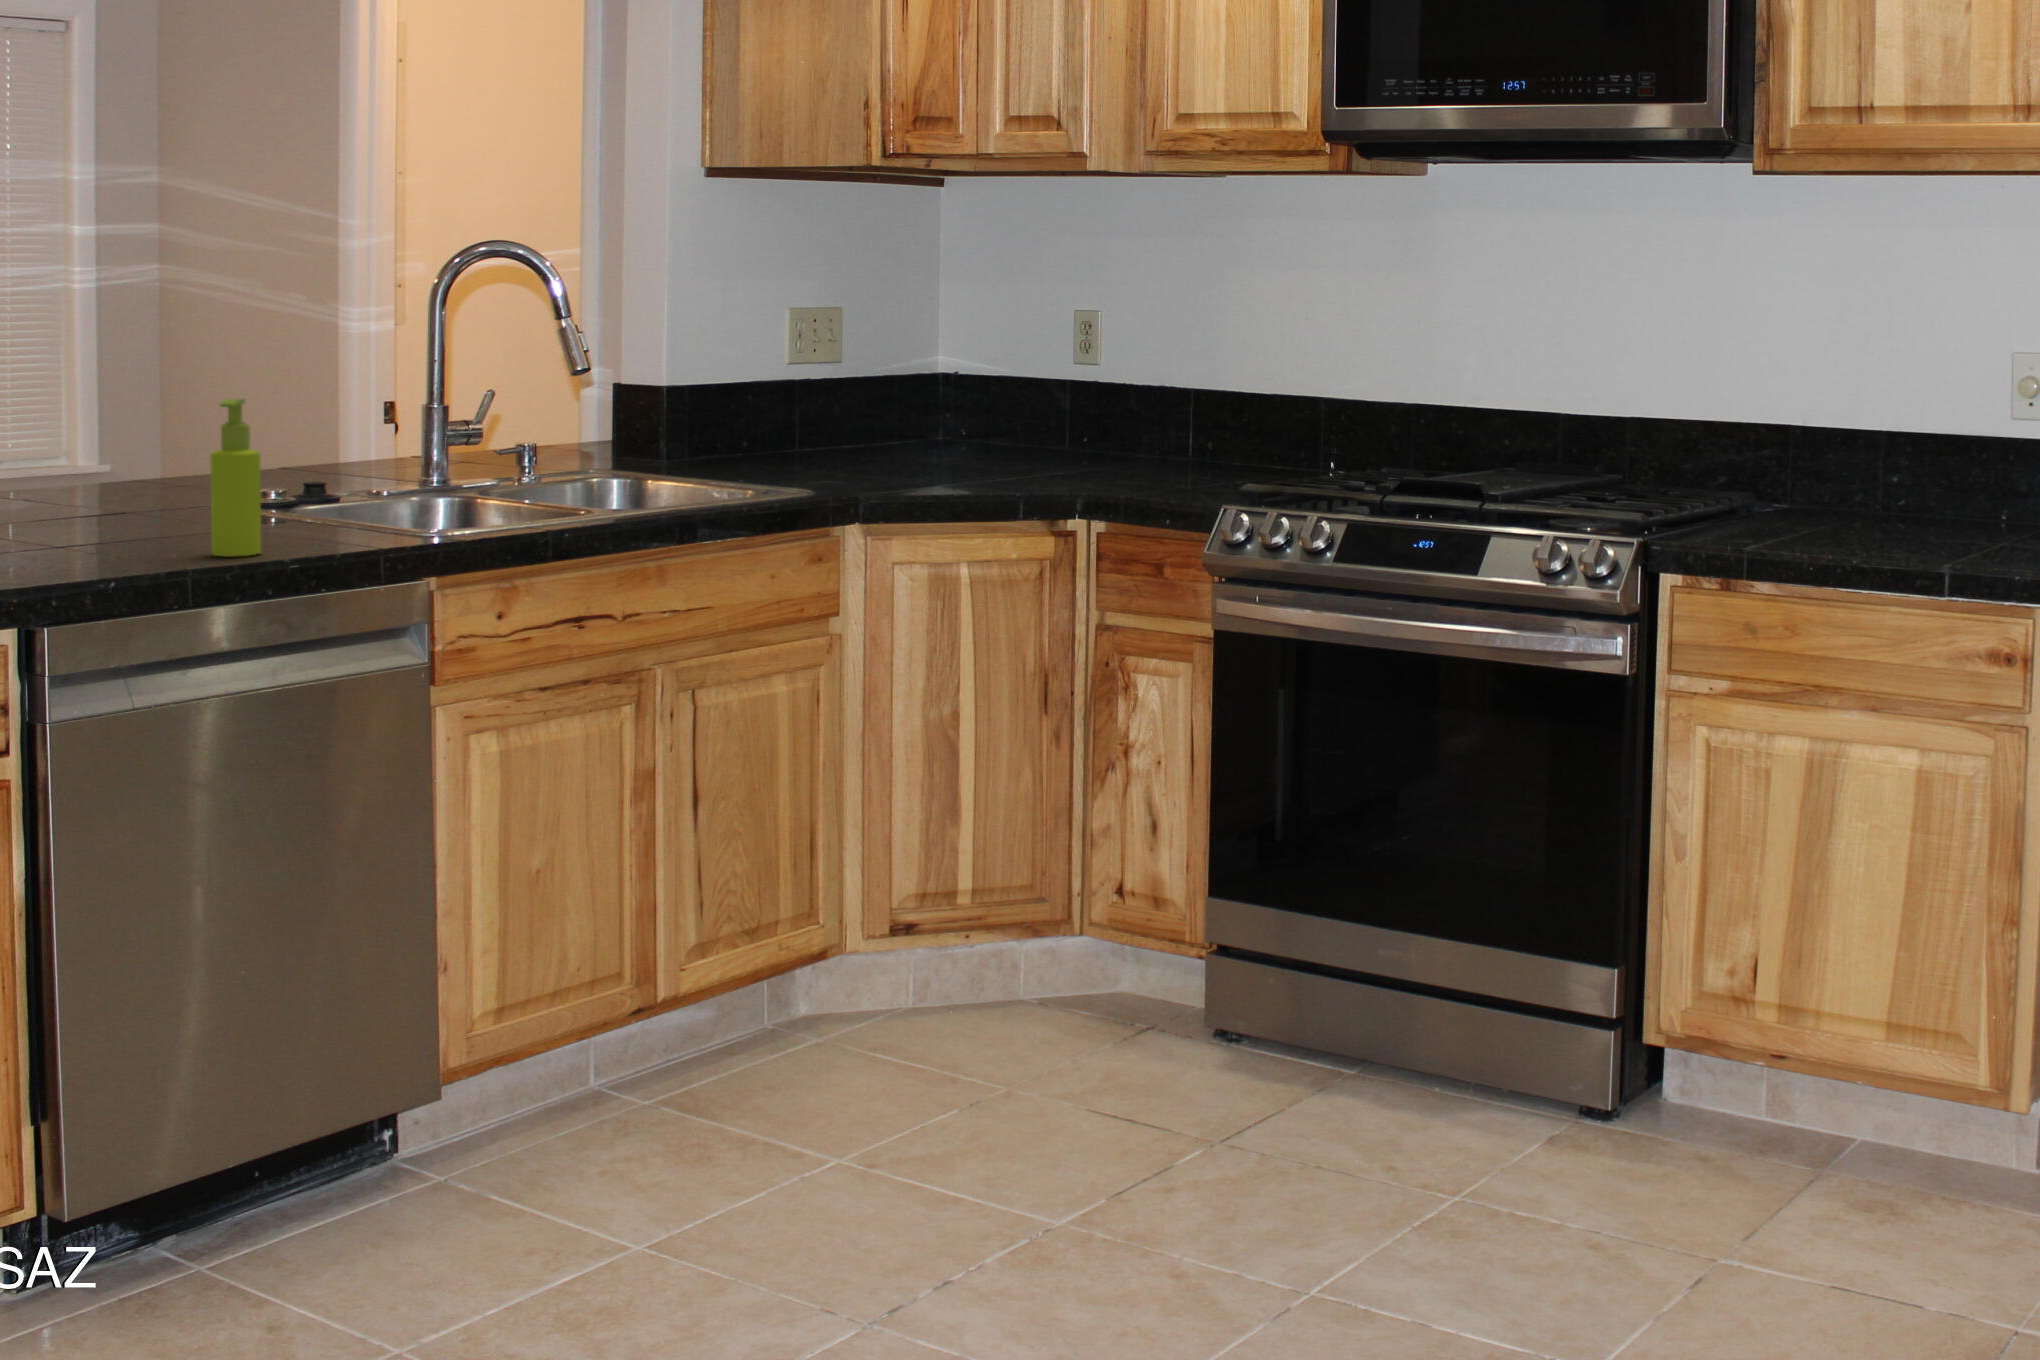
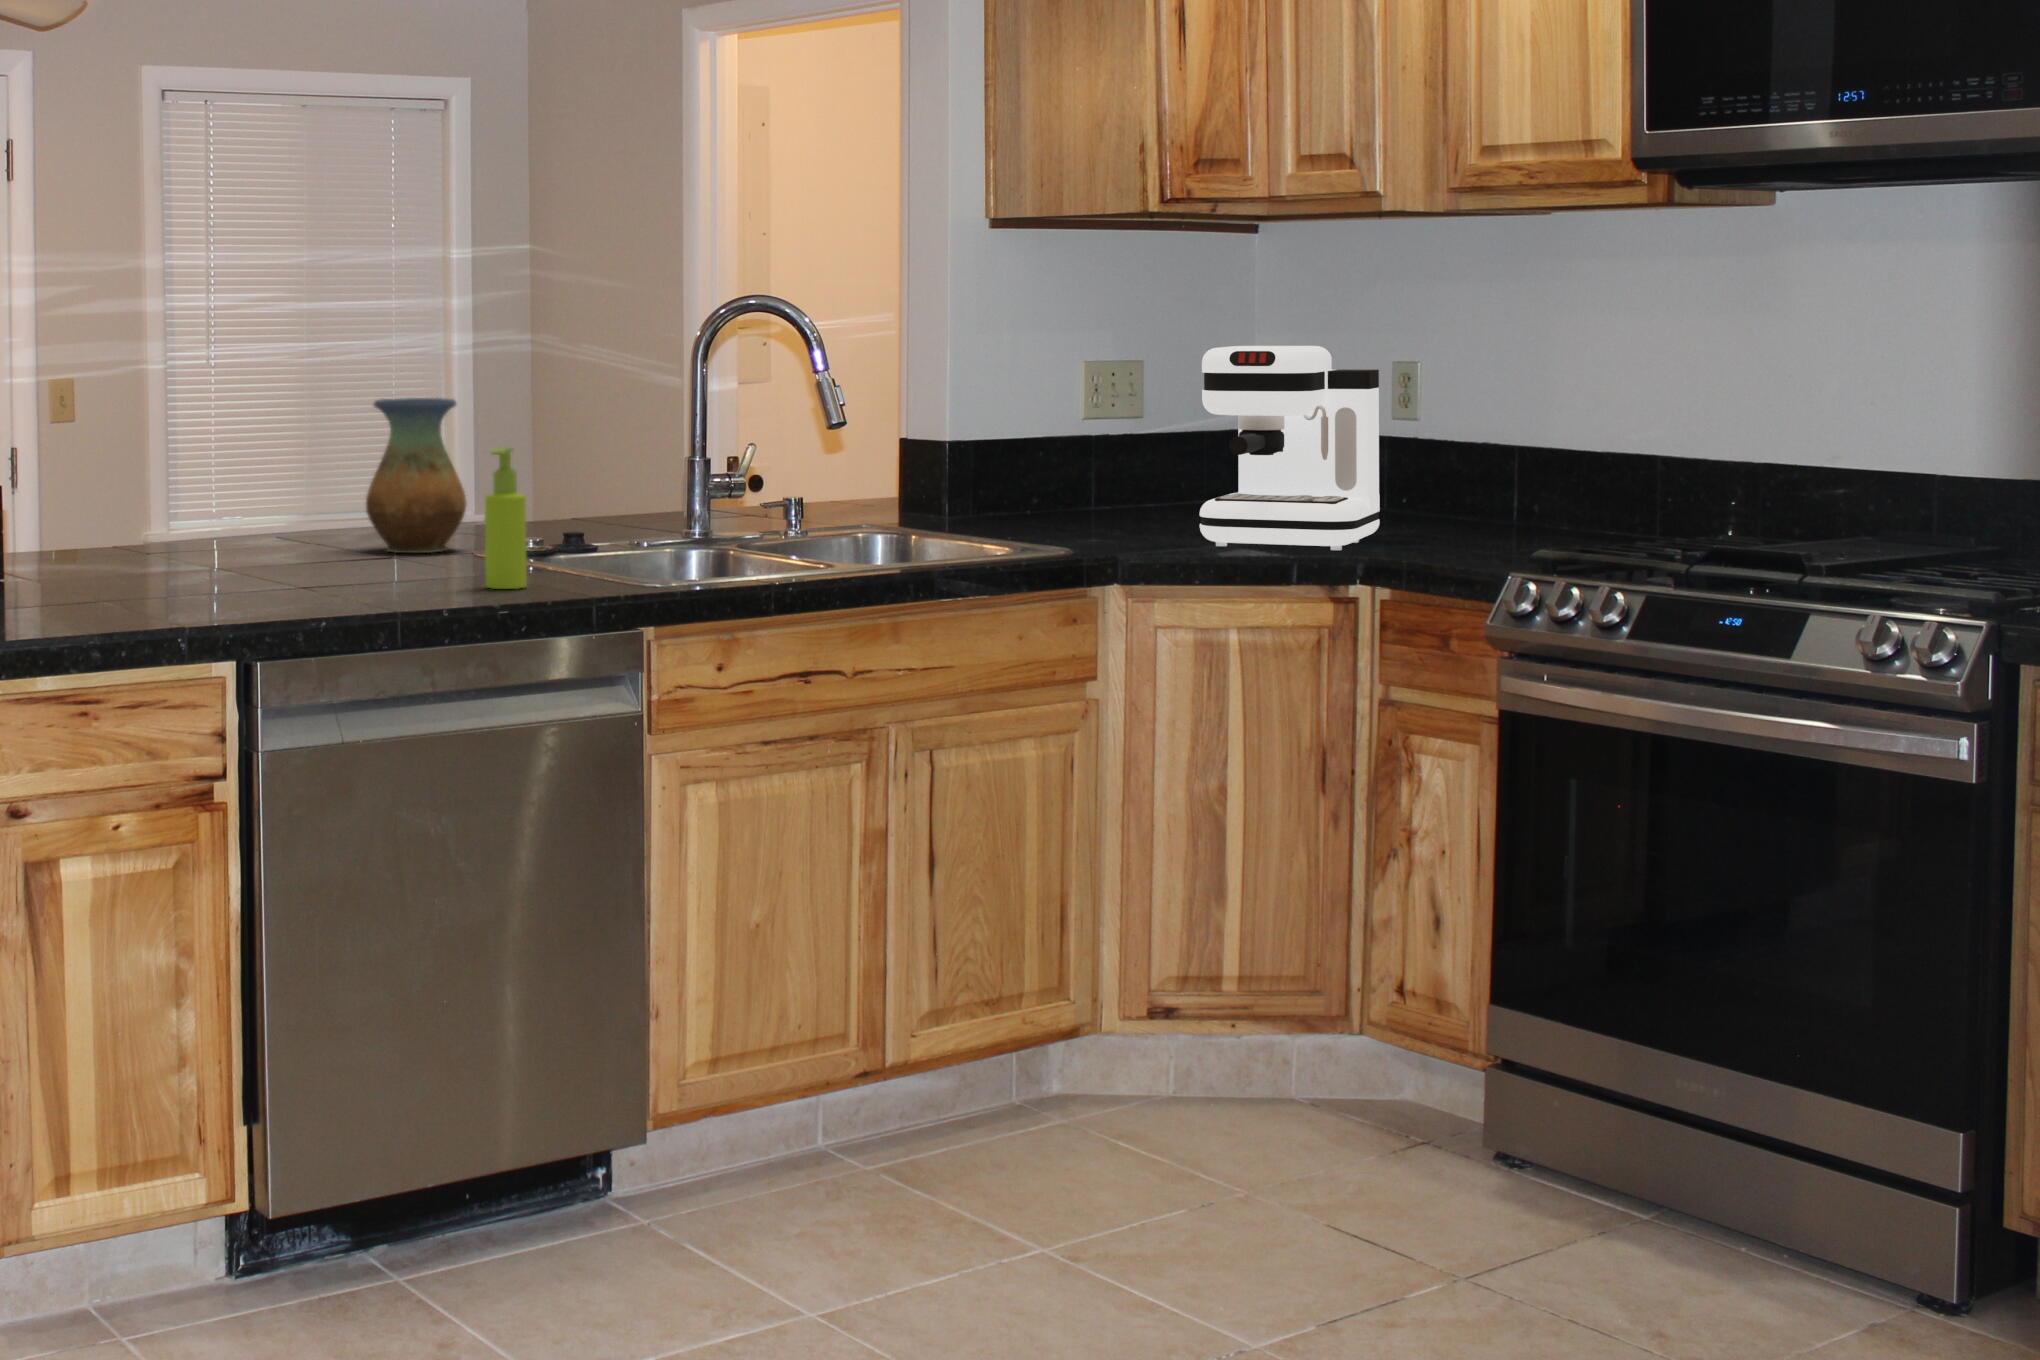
coffee maker: none [932,294,1088,485] -> present [1200,346,1380,550]
vase: none [43,341,167,513] -> present [366,398,466,553]

